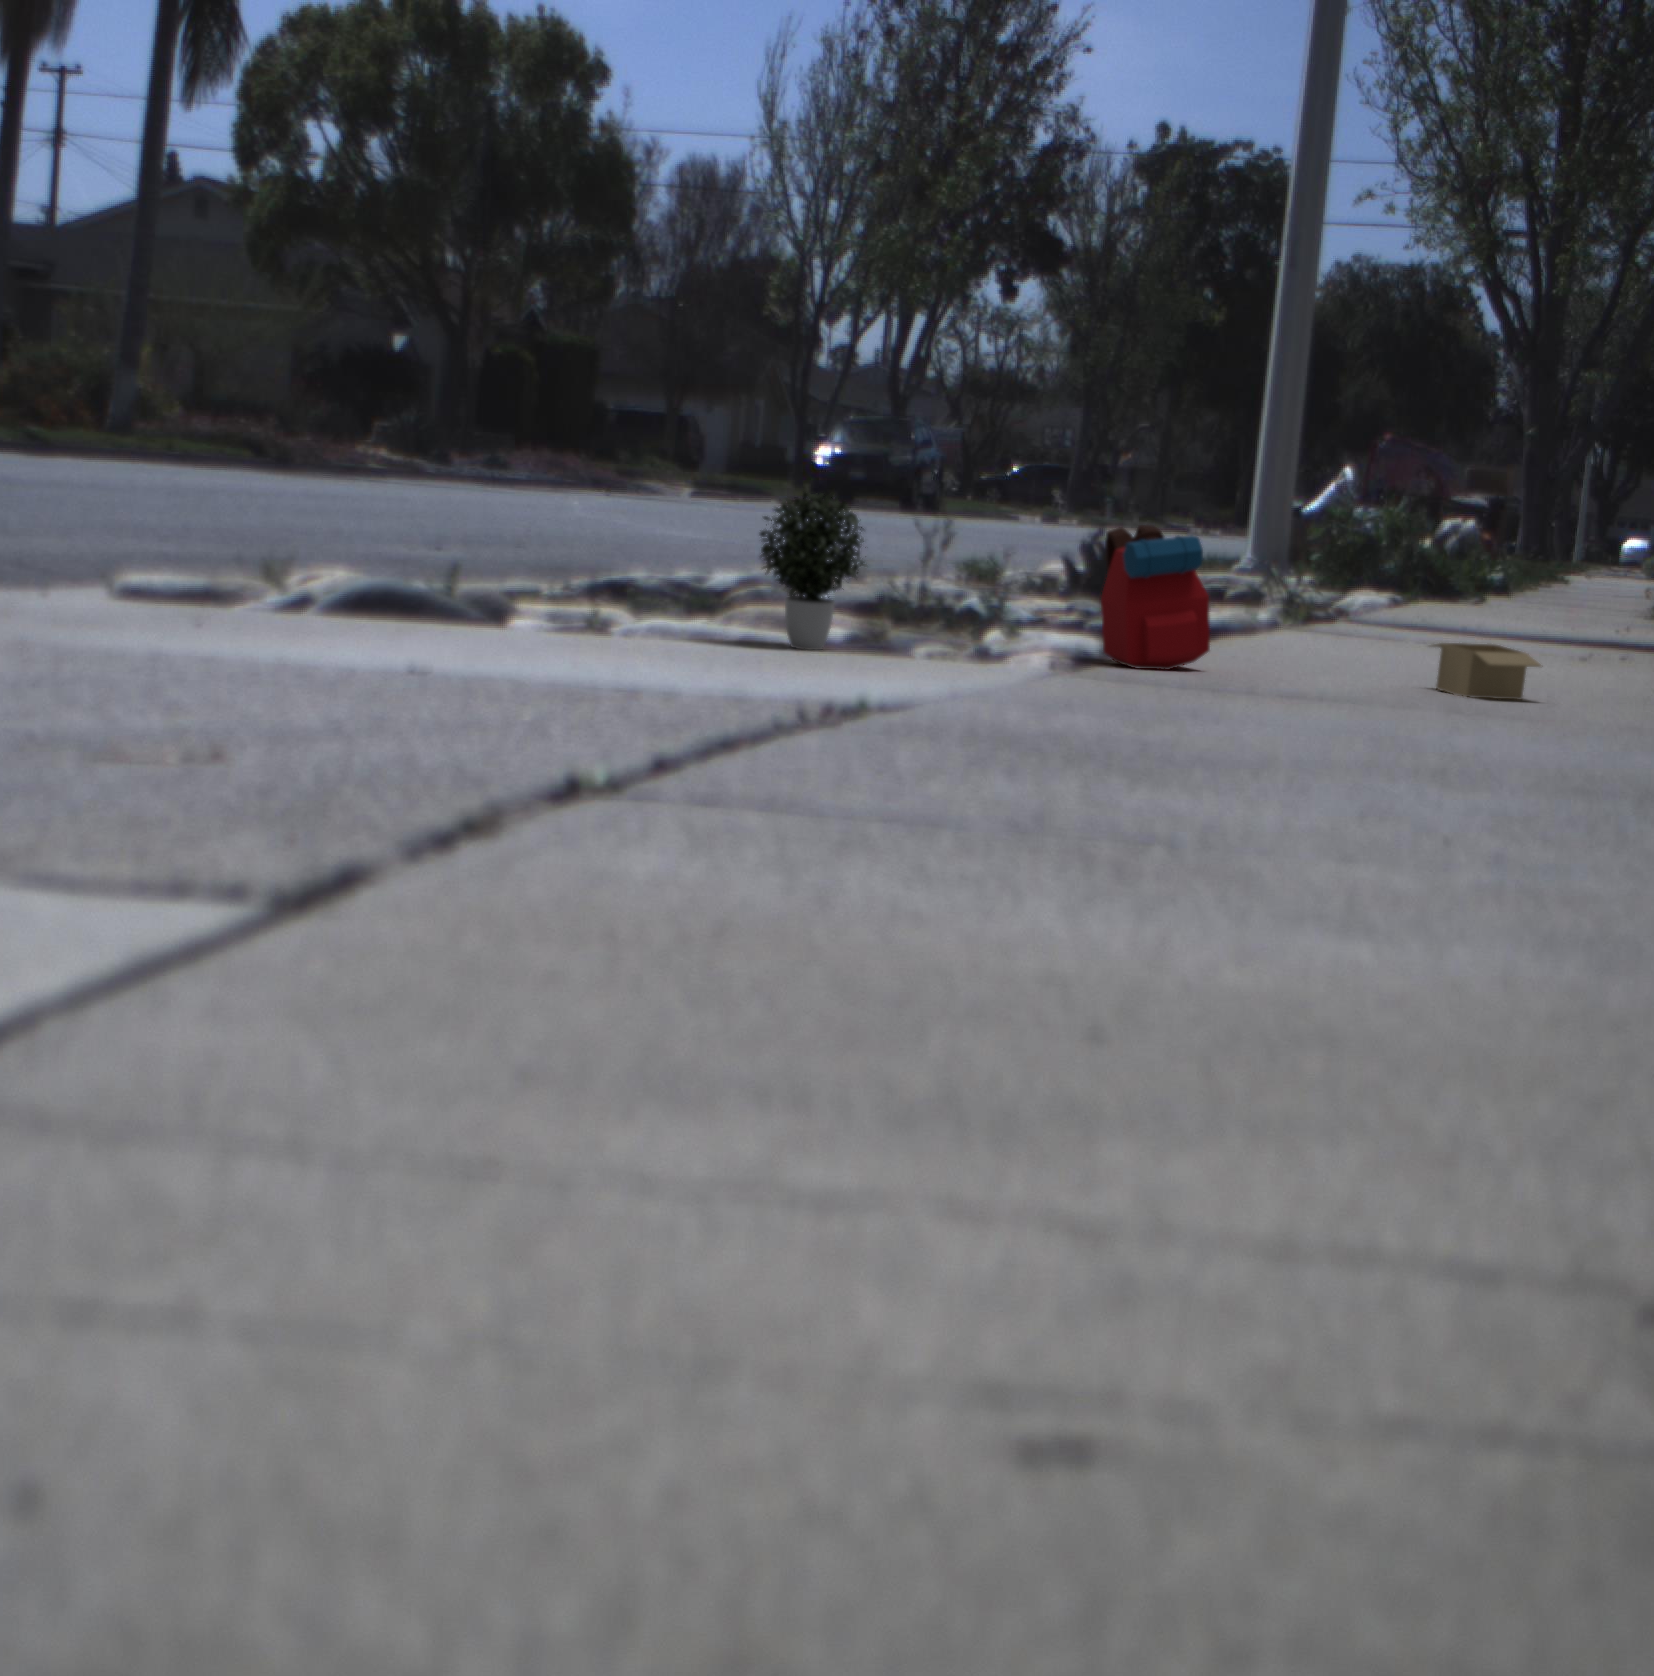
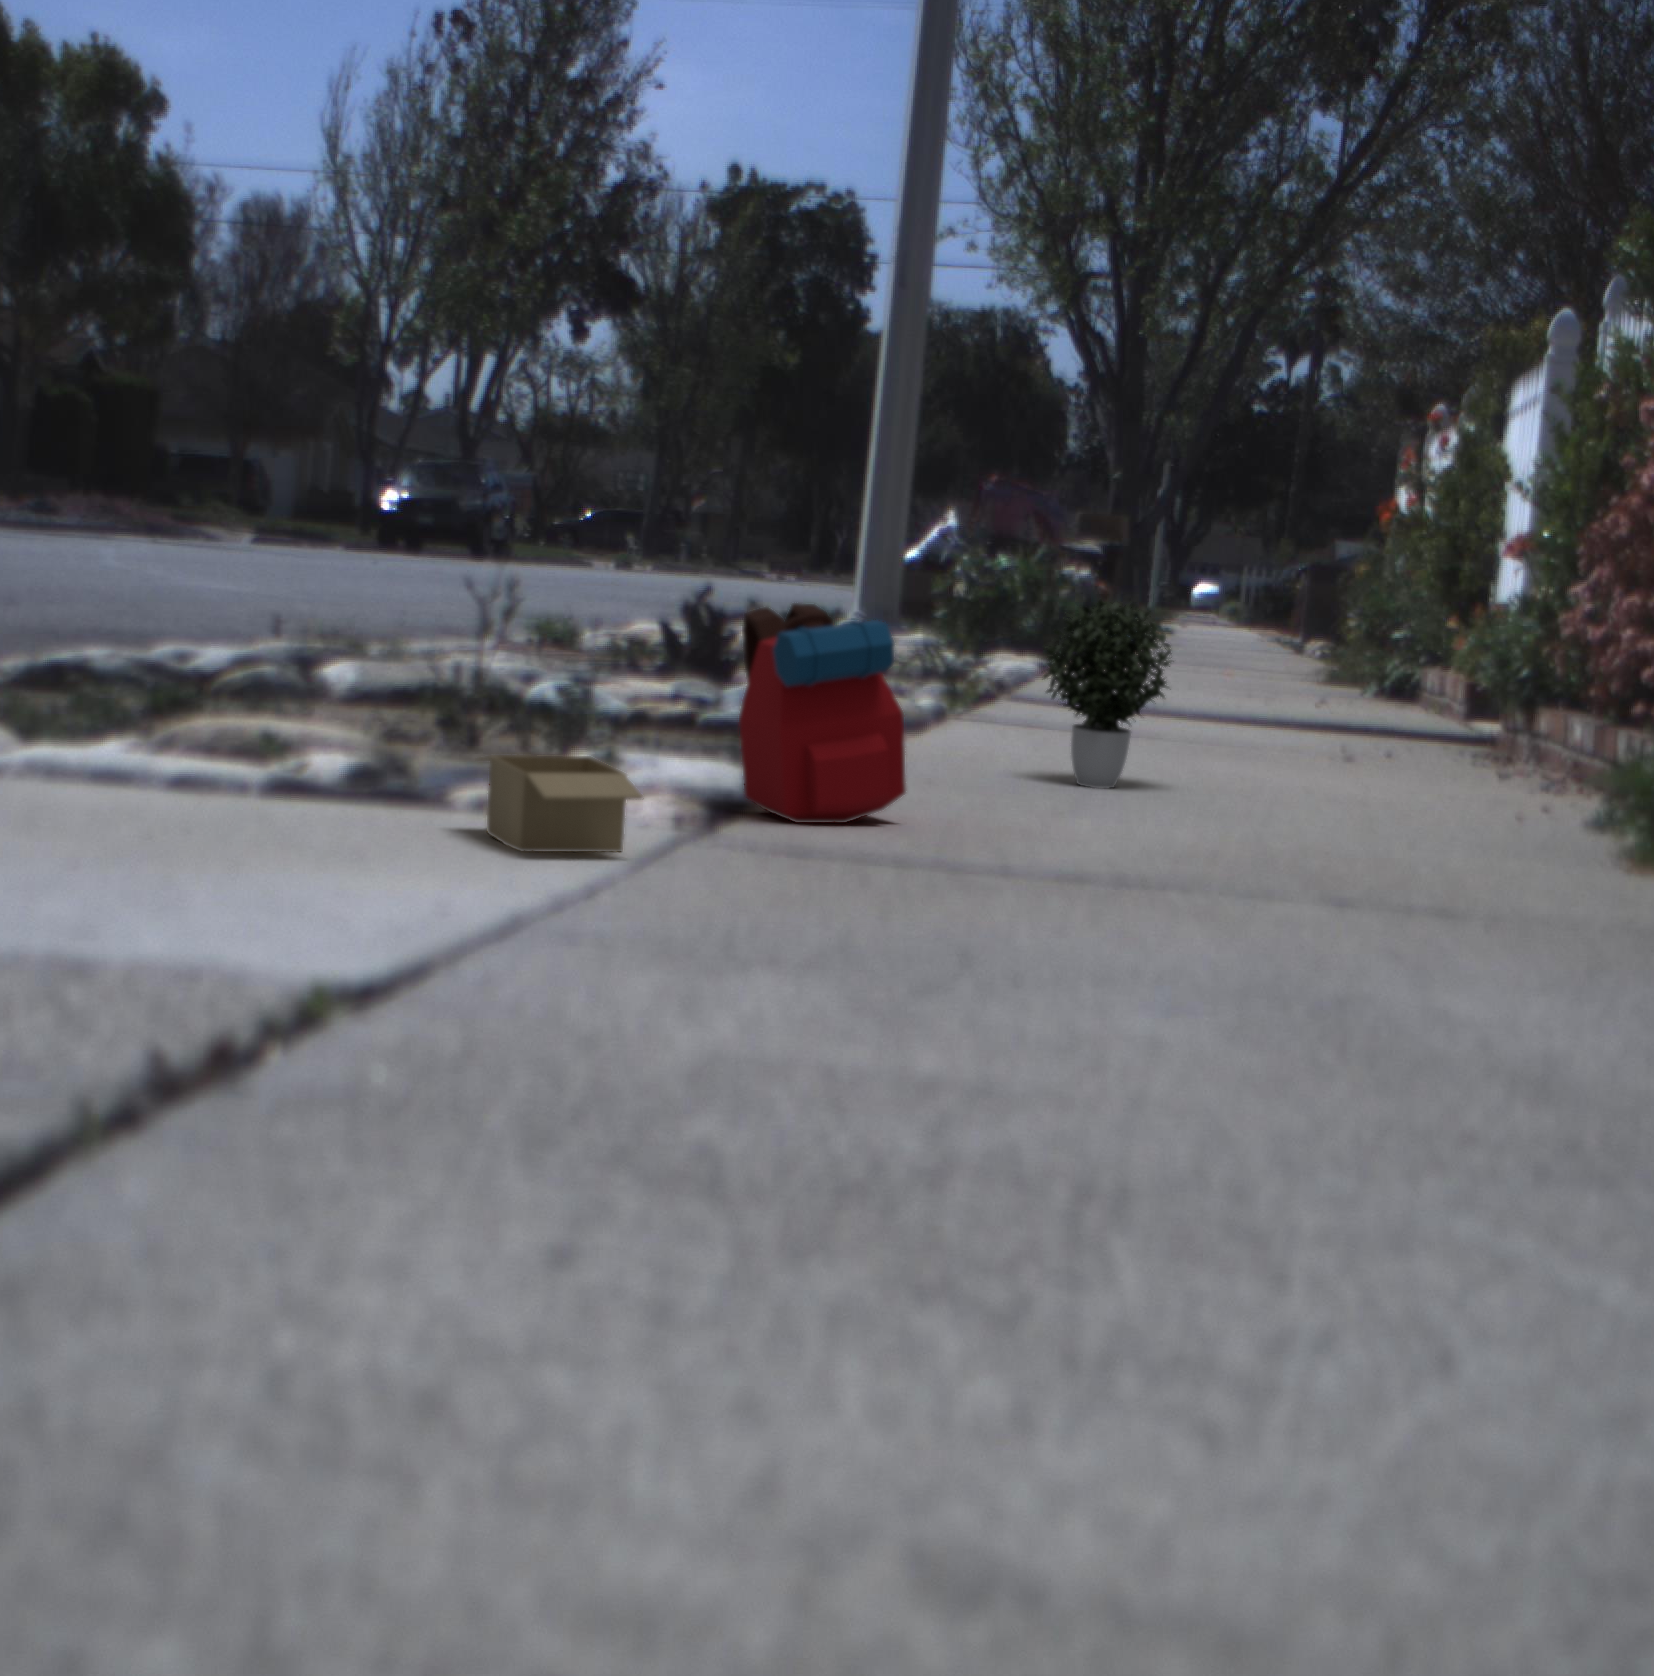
potted plant: present [760,492,866,650] -> present [1043,599,1171,788]
cardboard box: present [1431,643,1541,699] -> present [478,755,642,852]

